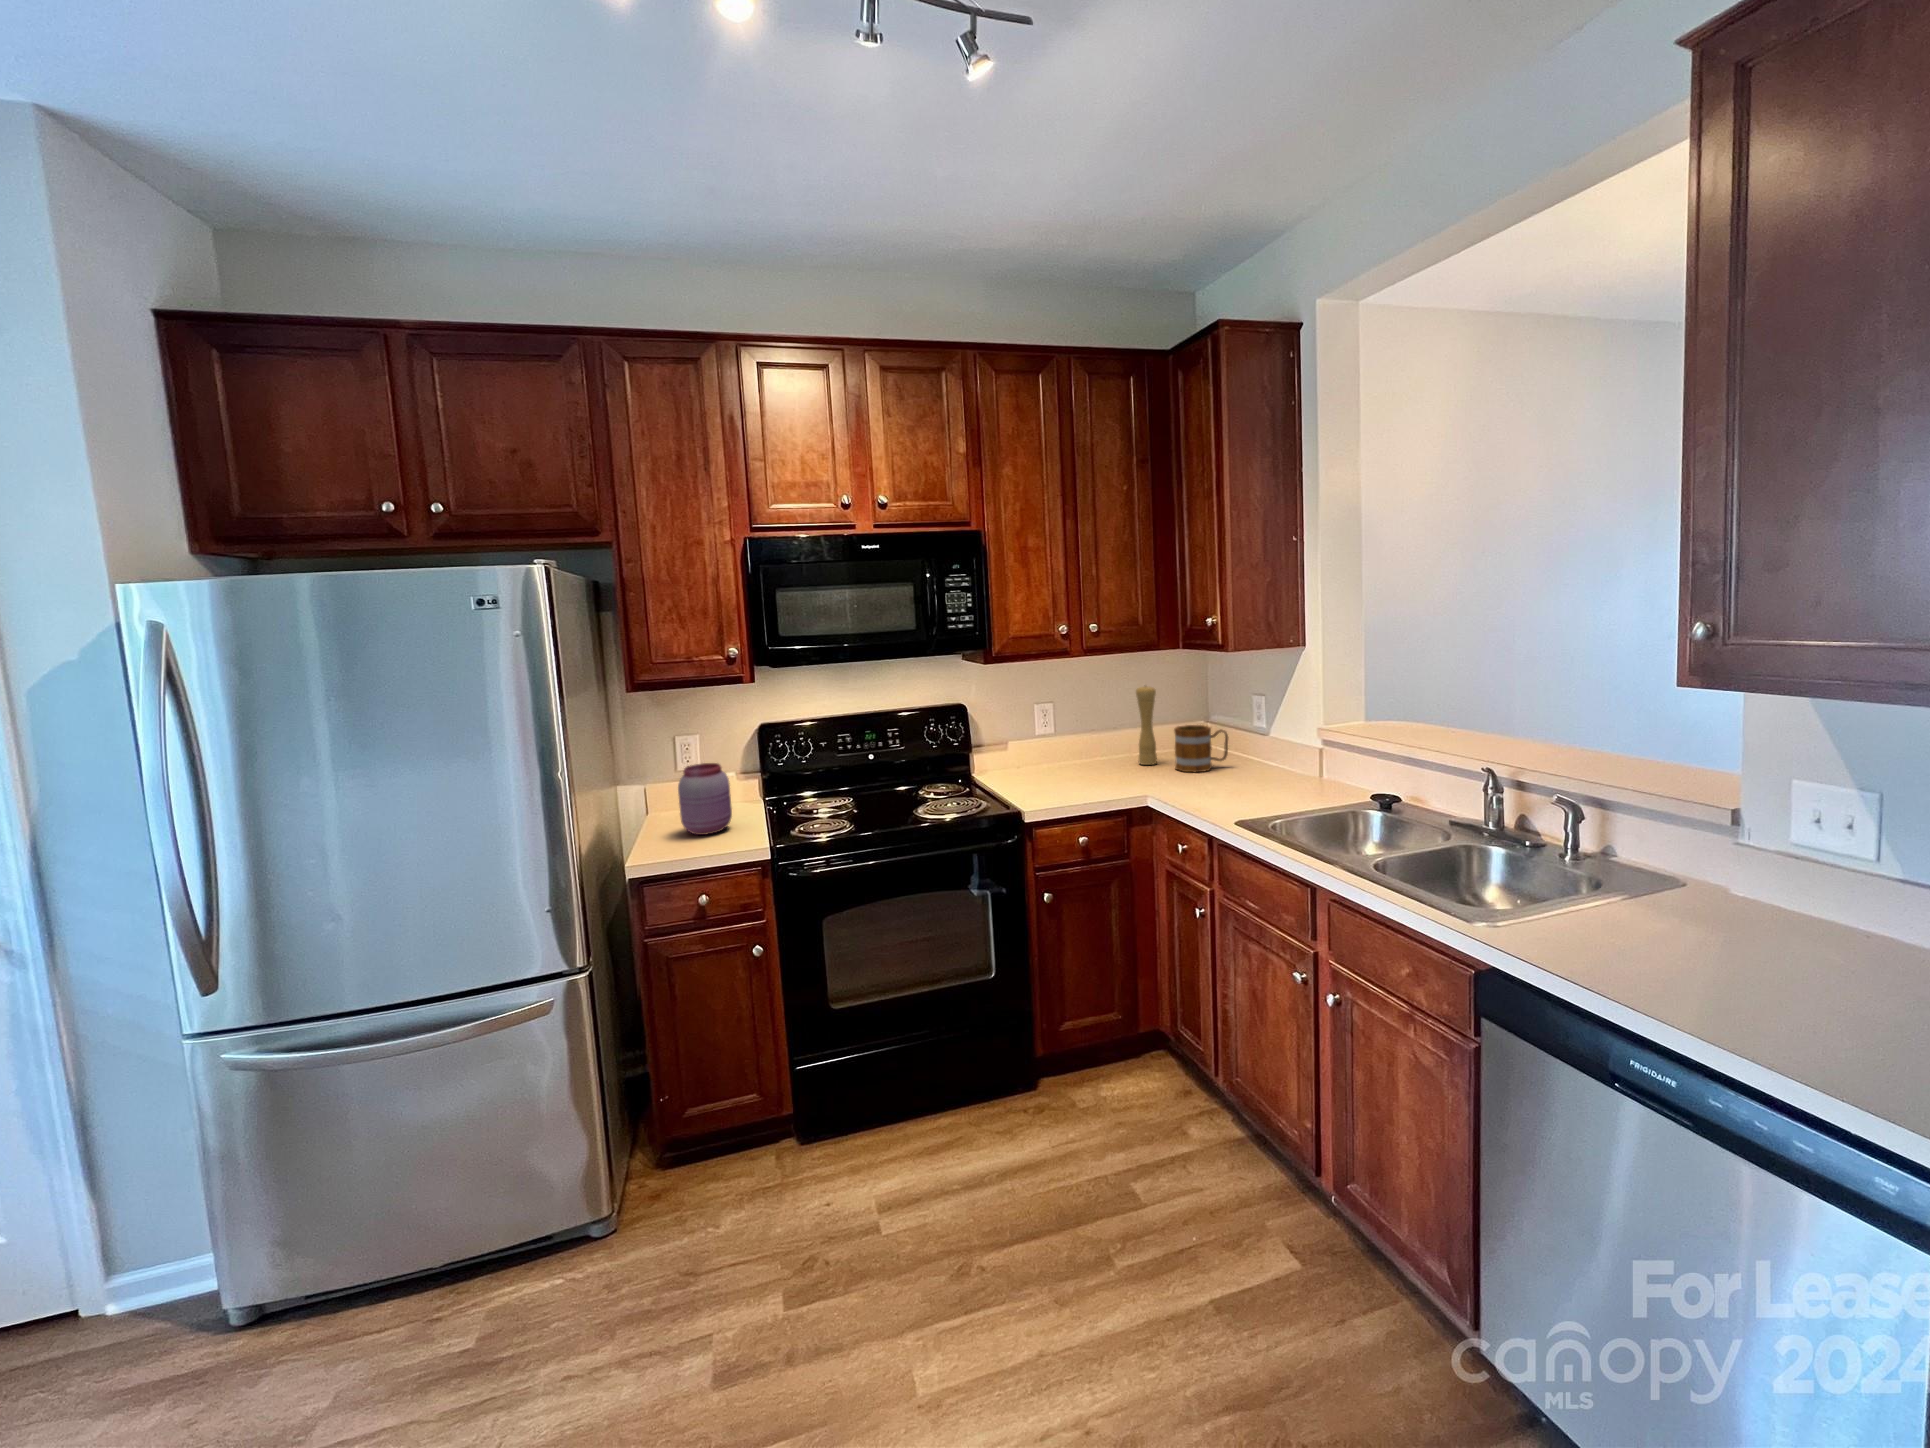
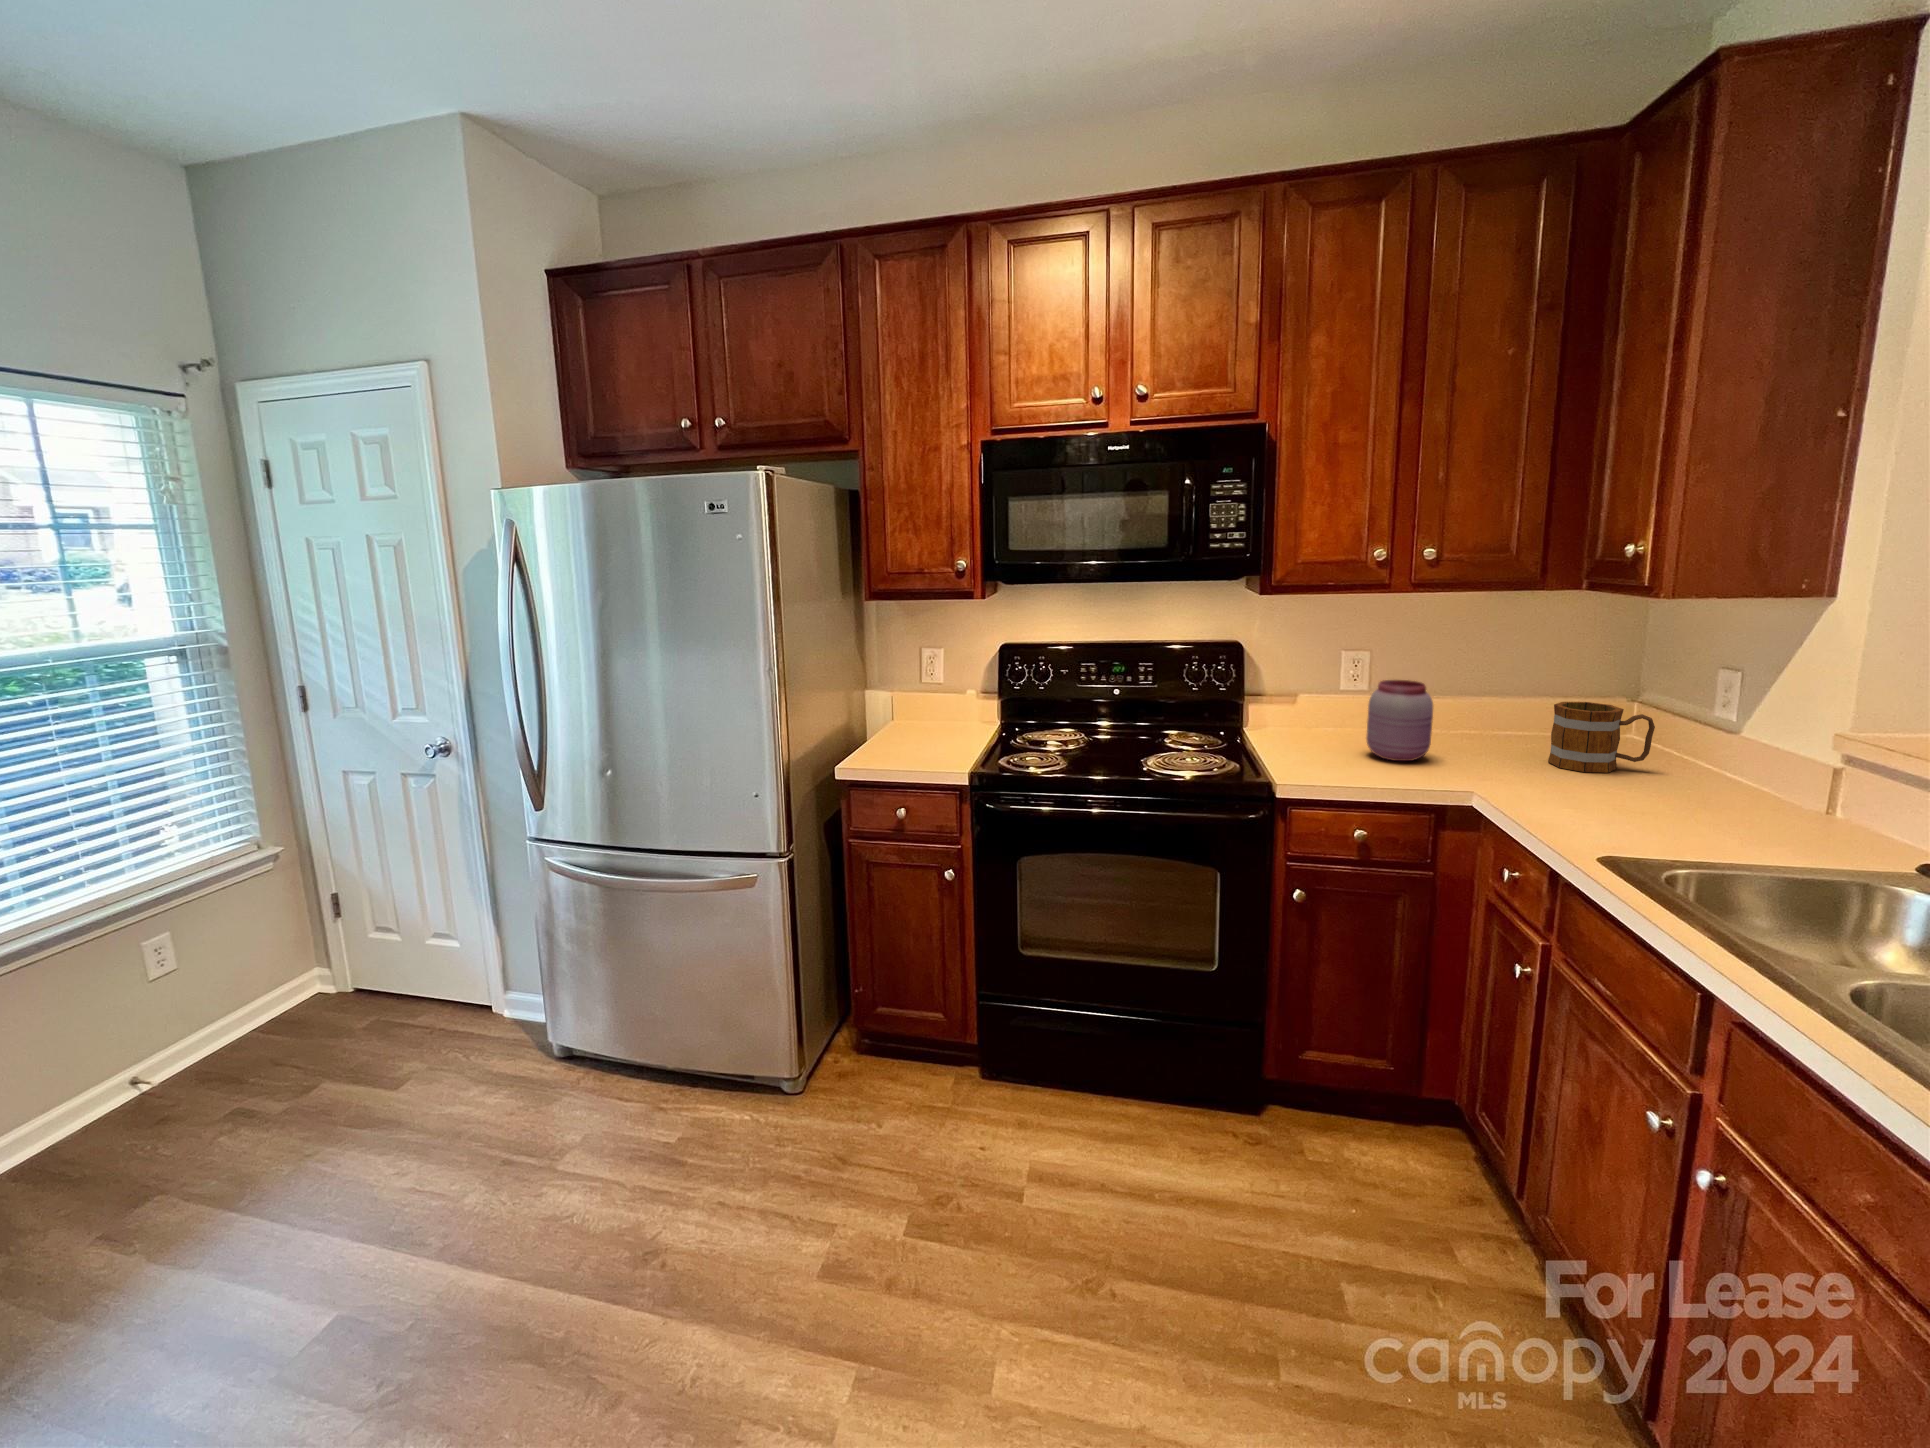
pepper mill: present [1136,686,1157,765] -> none [1493,638,1535,750]
jar: present [678,763,732,835] -> present [1366,680,1433,761]

